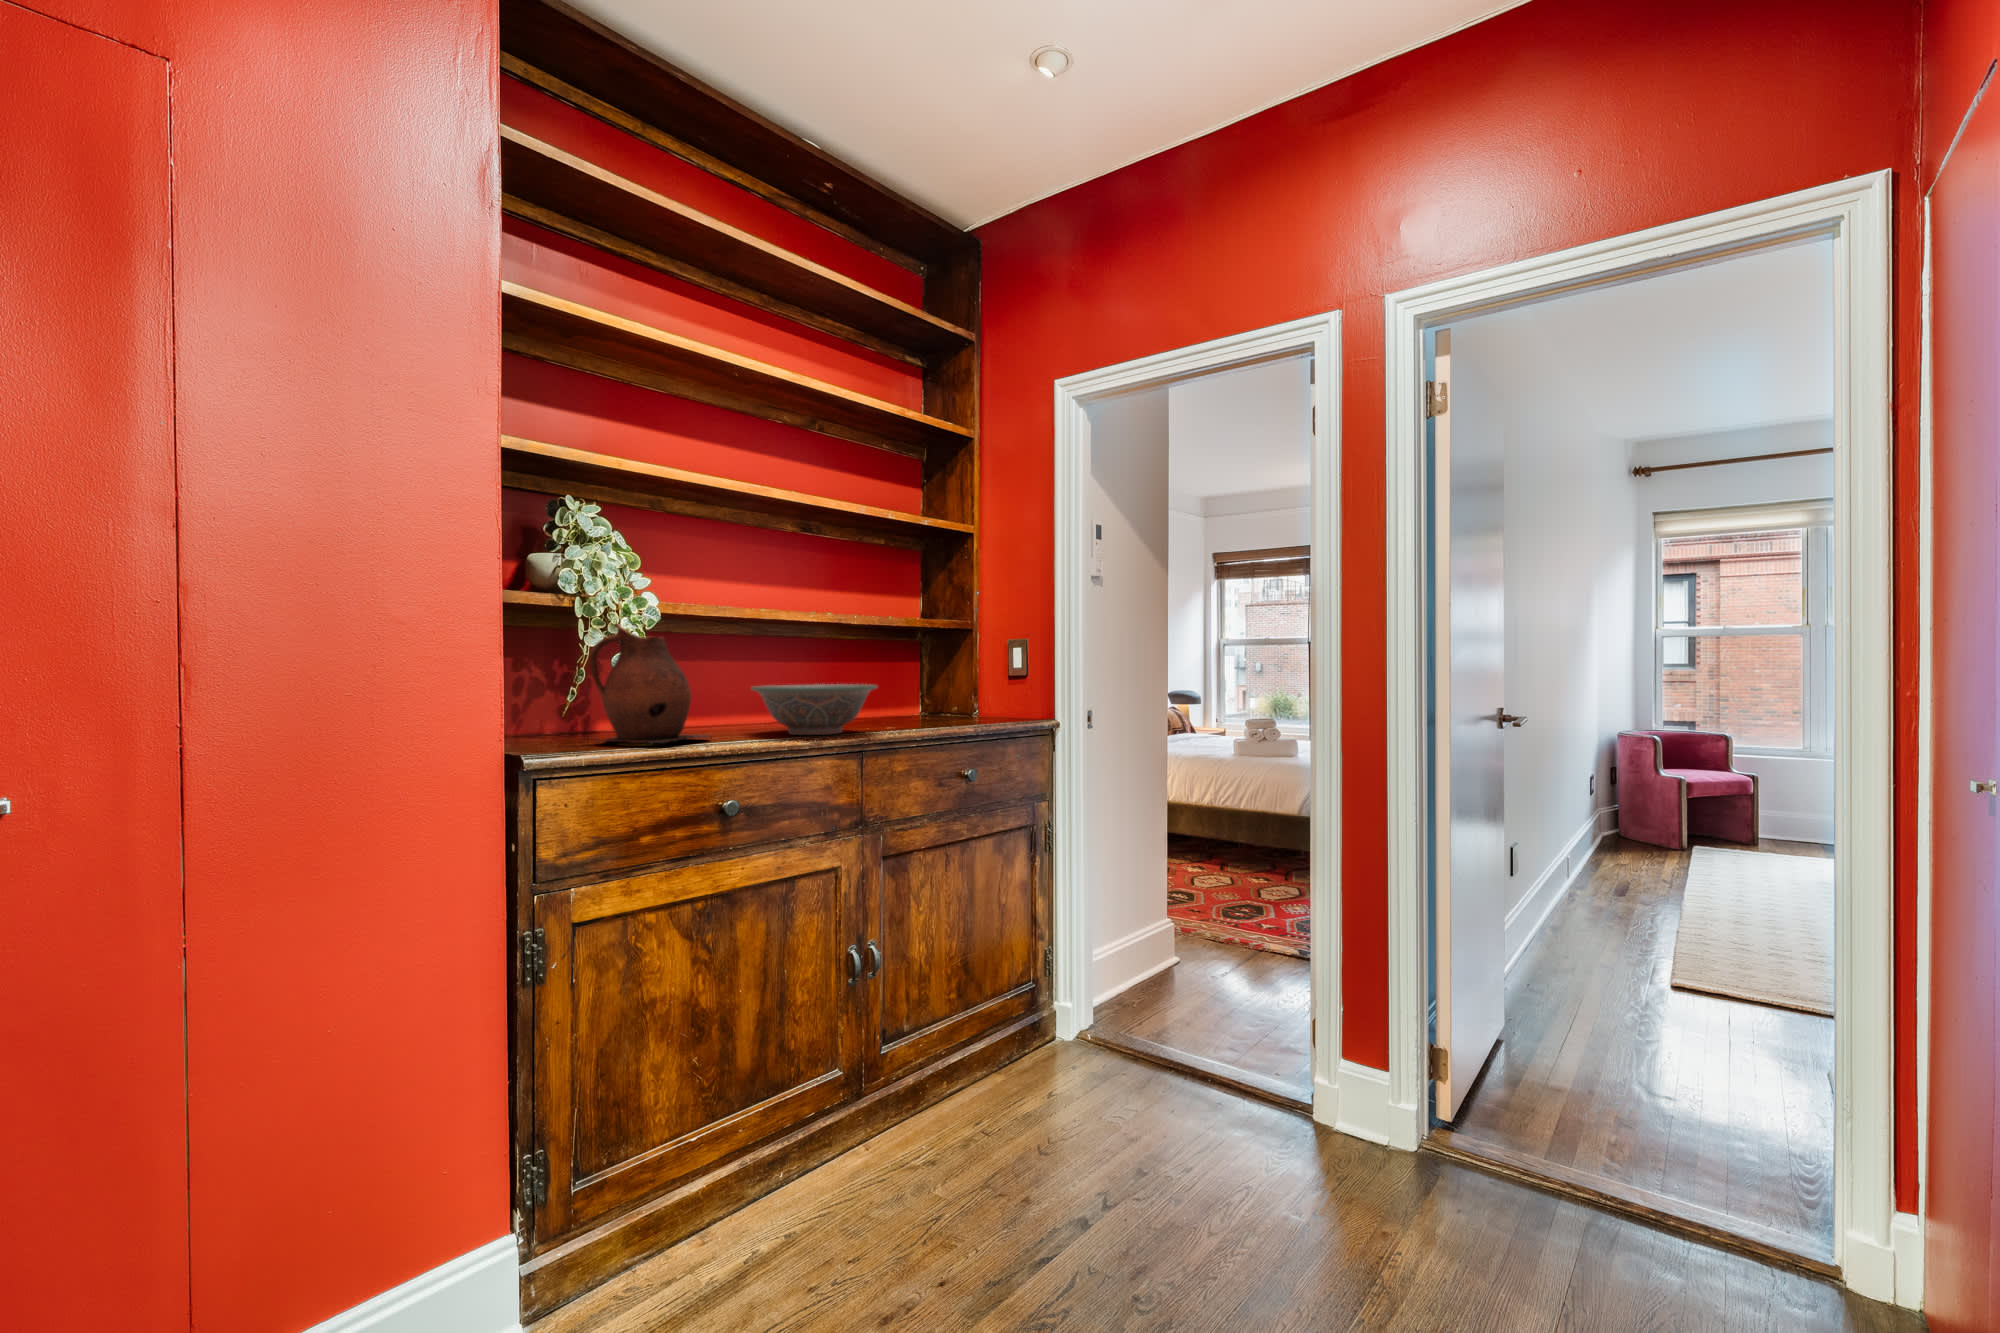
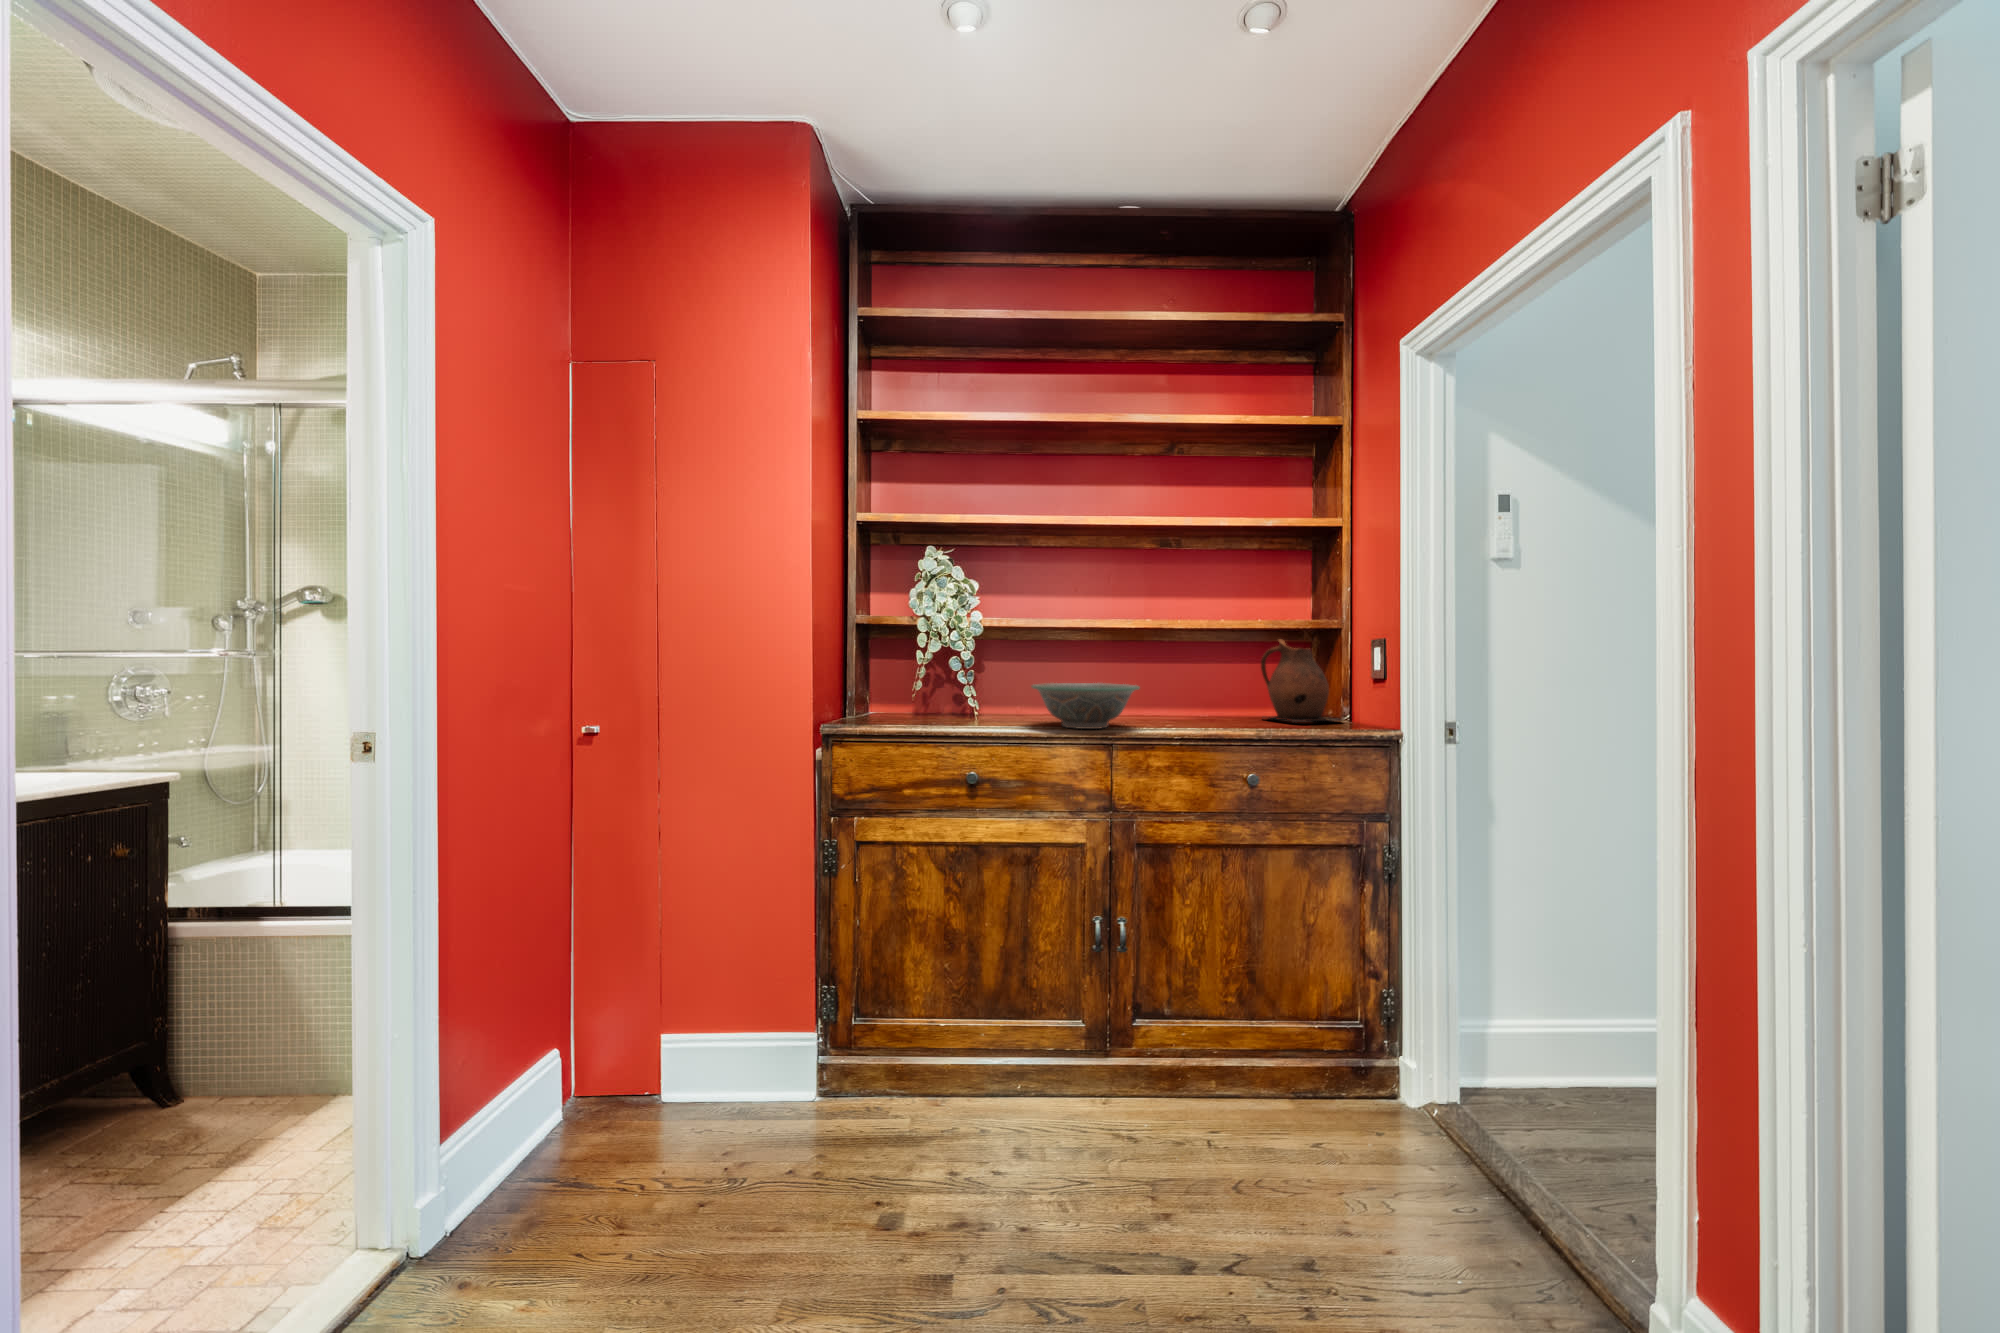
ceramic pitcher: present [590,624,708,744] -> present [1261,639,1338,722]

